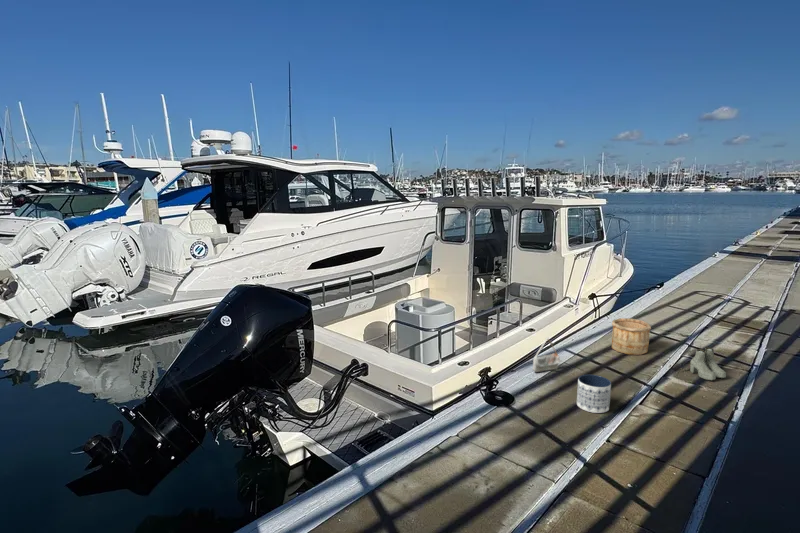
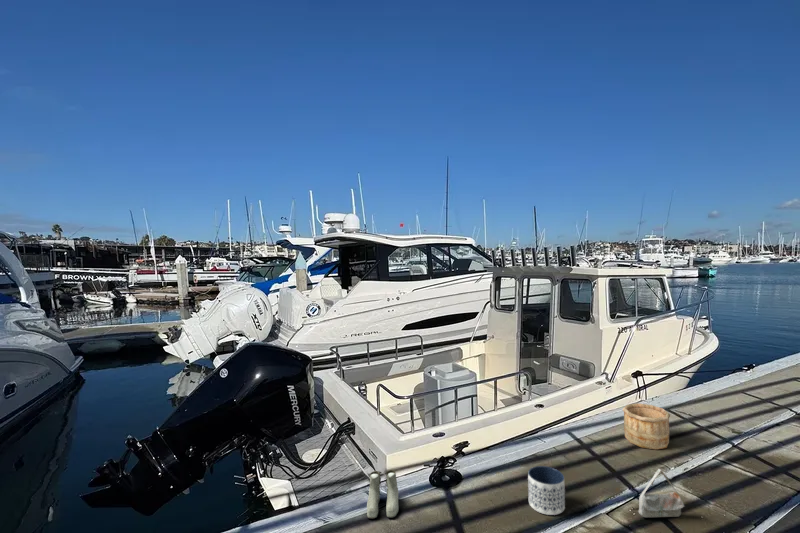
bag: present [533,338,560,372] -> present [639,469,684,517]
boots: present [690,348,726,380] -> present [367,470,398,518]

